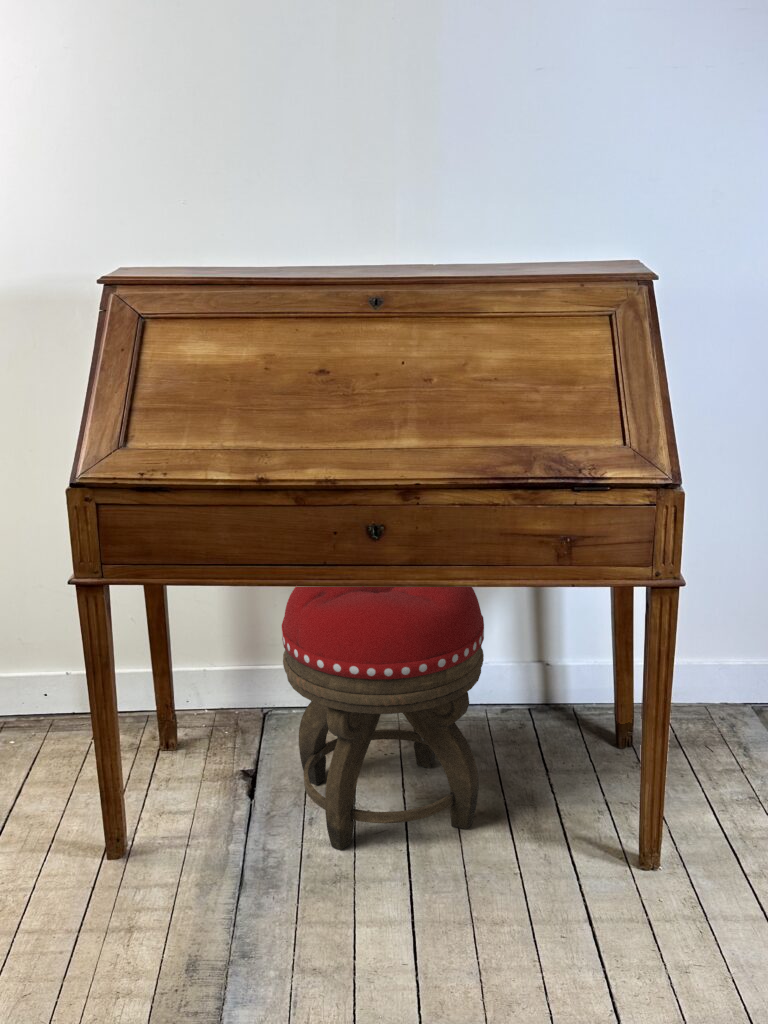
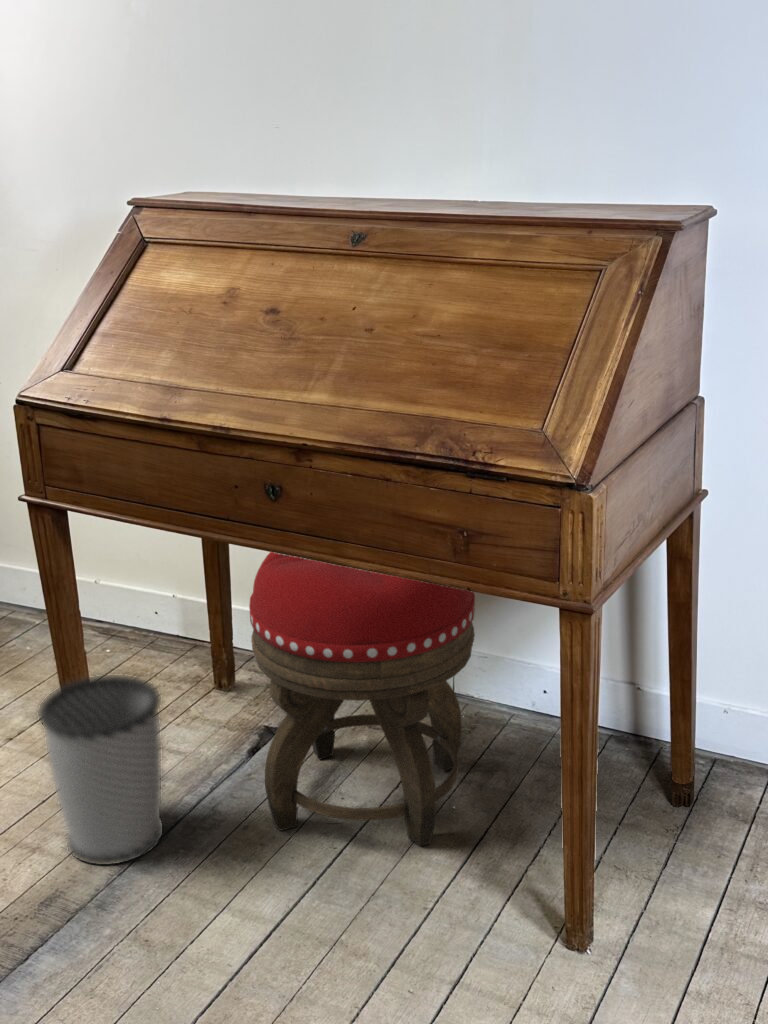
wastebasket: none [126,738,246,927] -> present [39,675,163,865]

